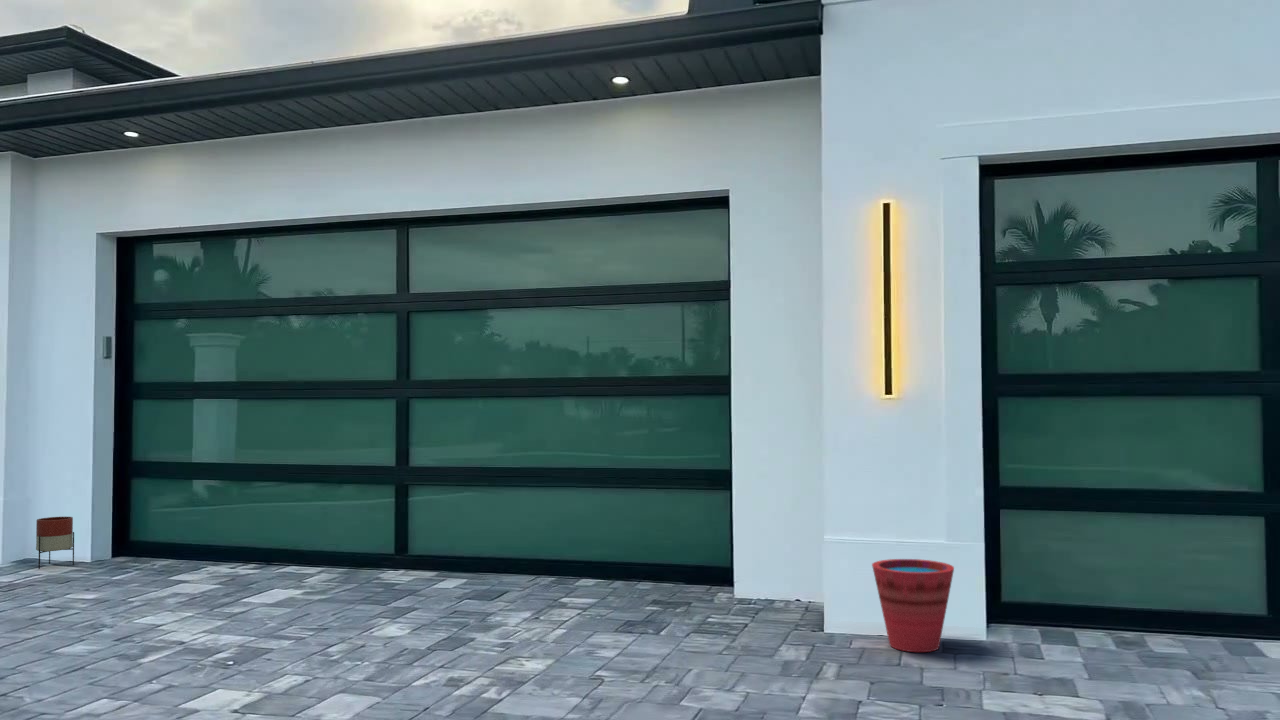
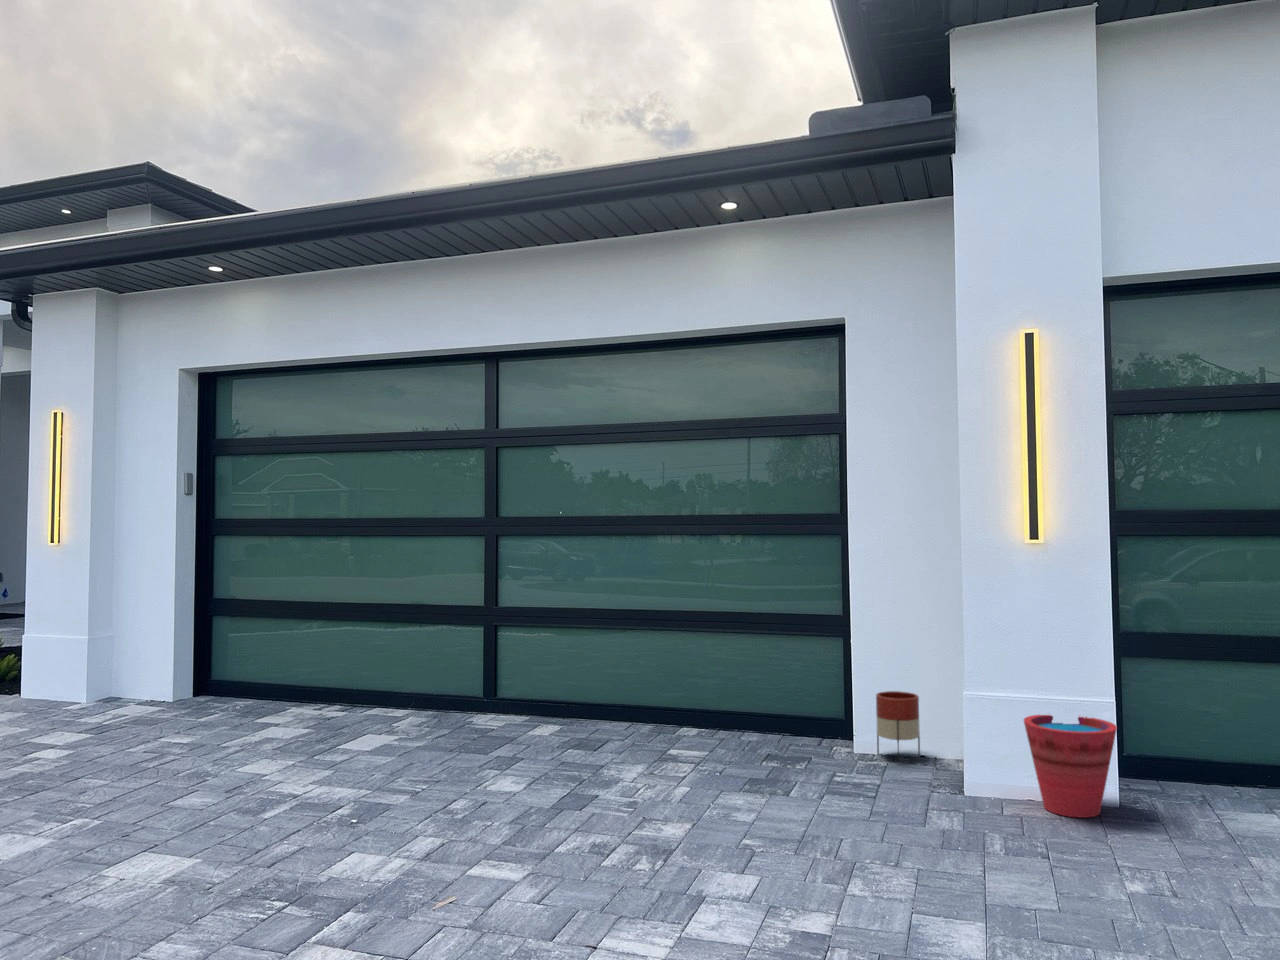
planter: present [36,517,74,569] -> present [876,691,920,763]

